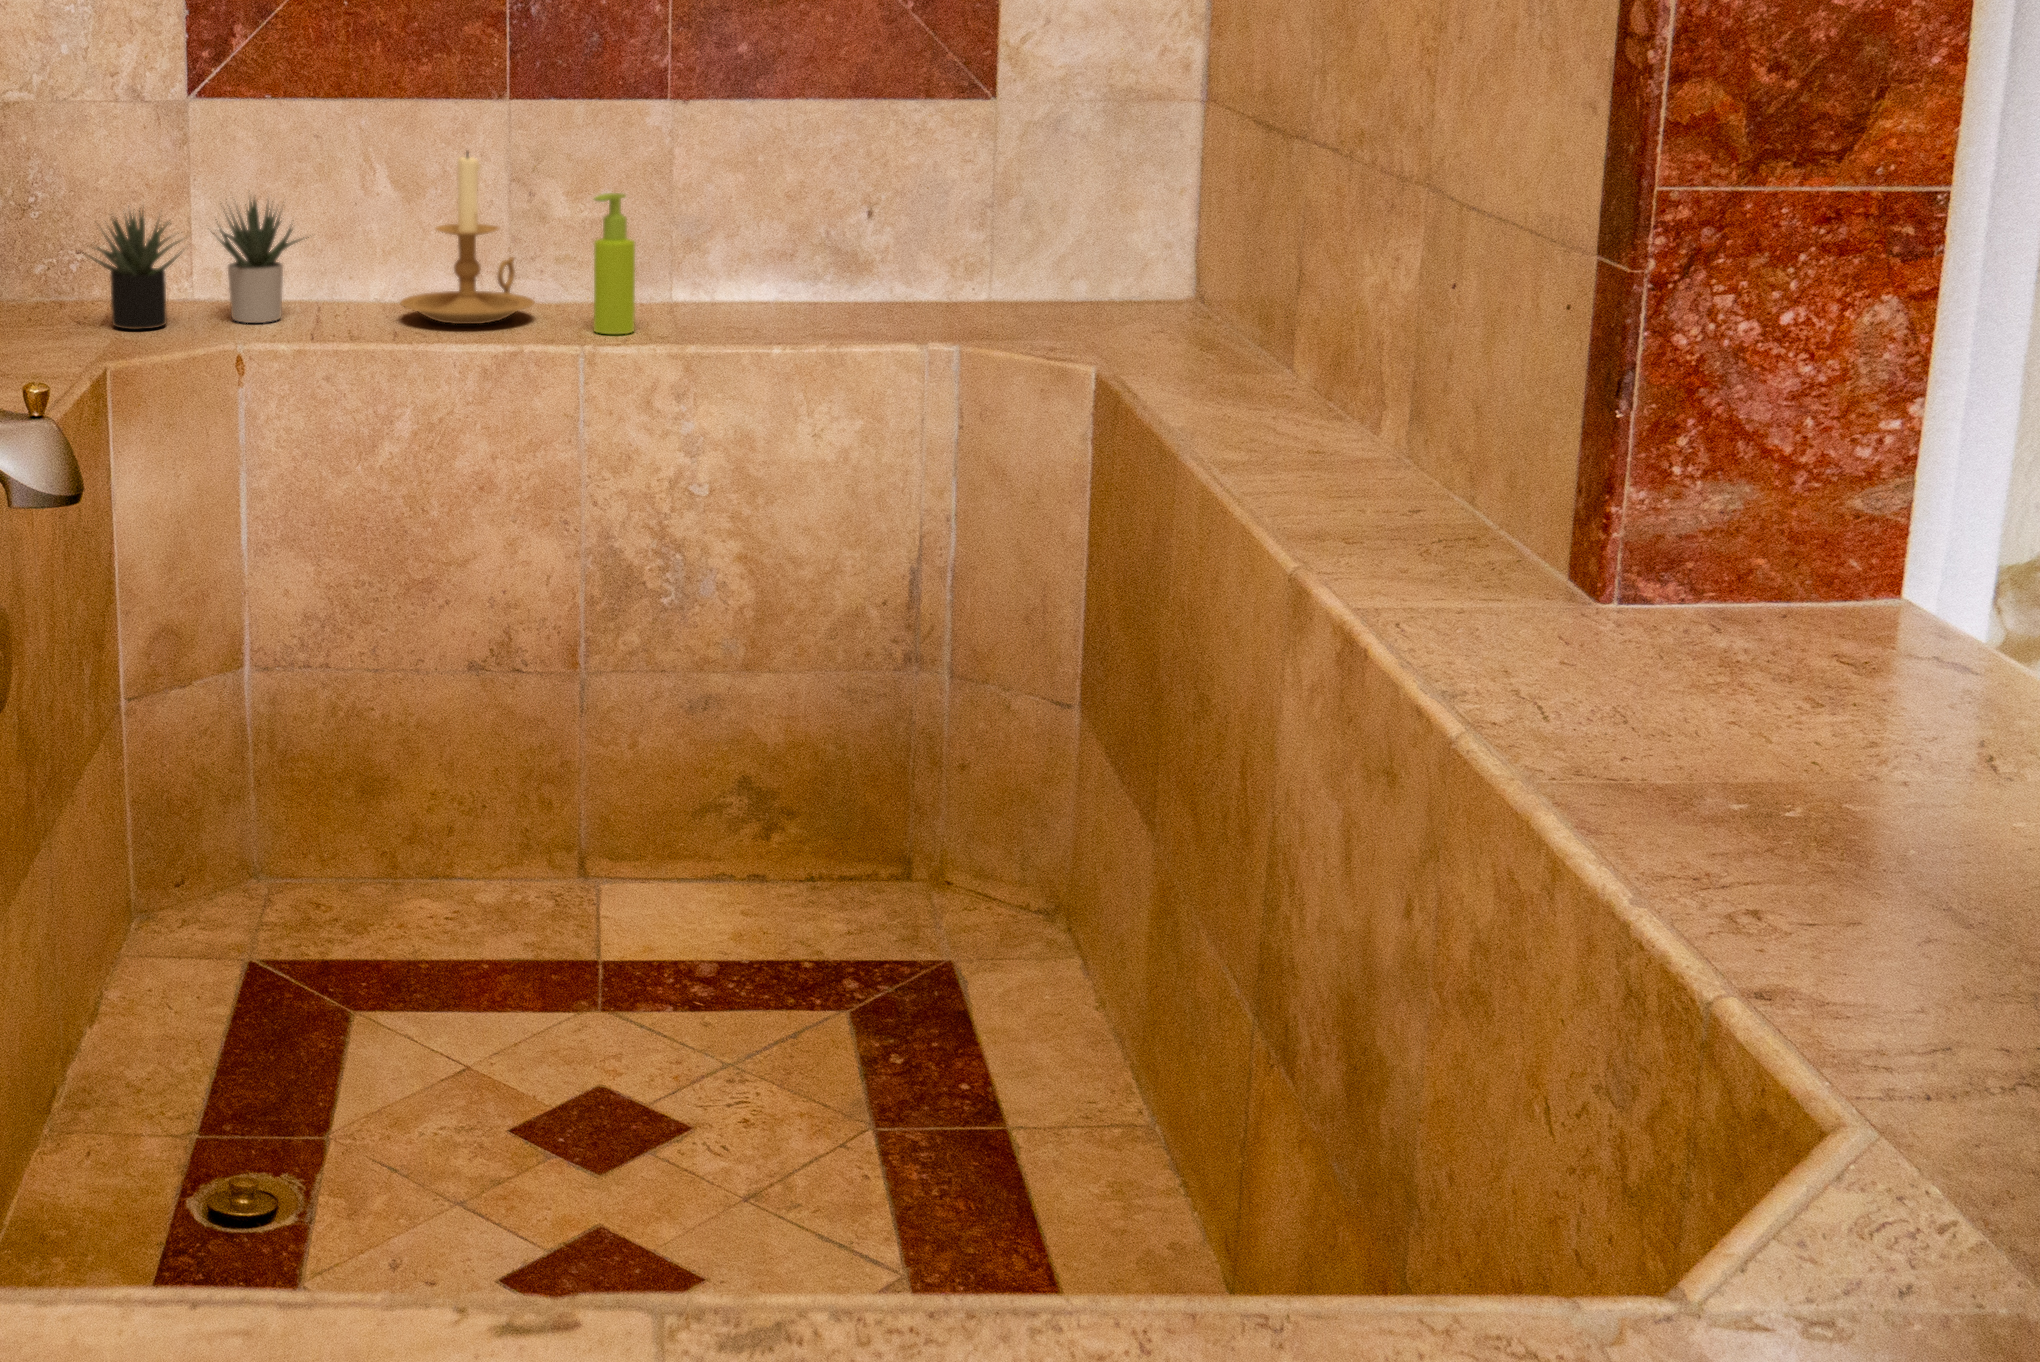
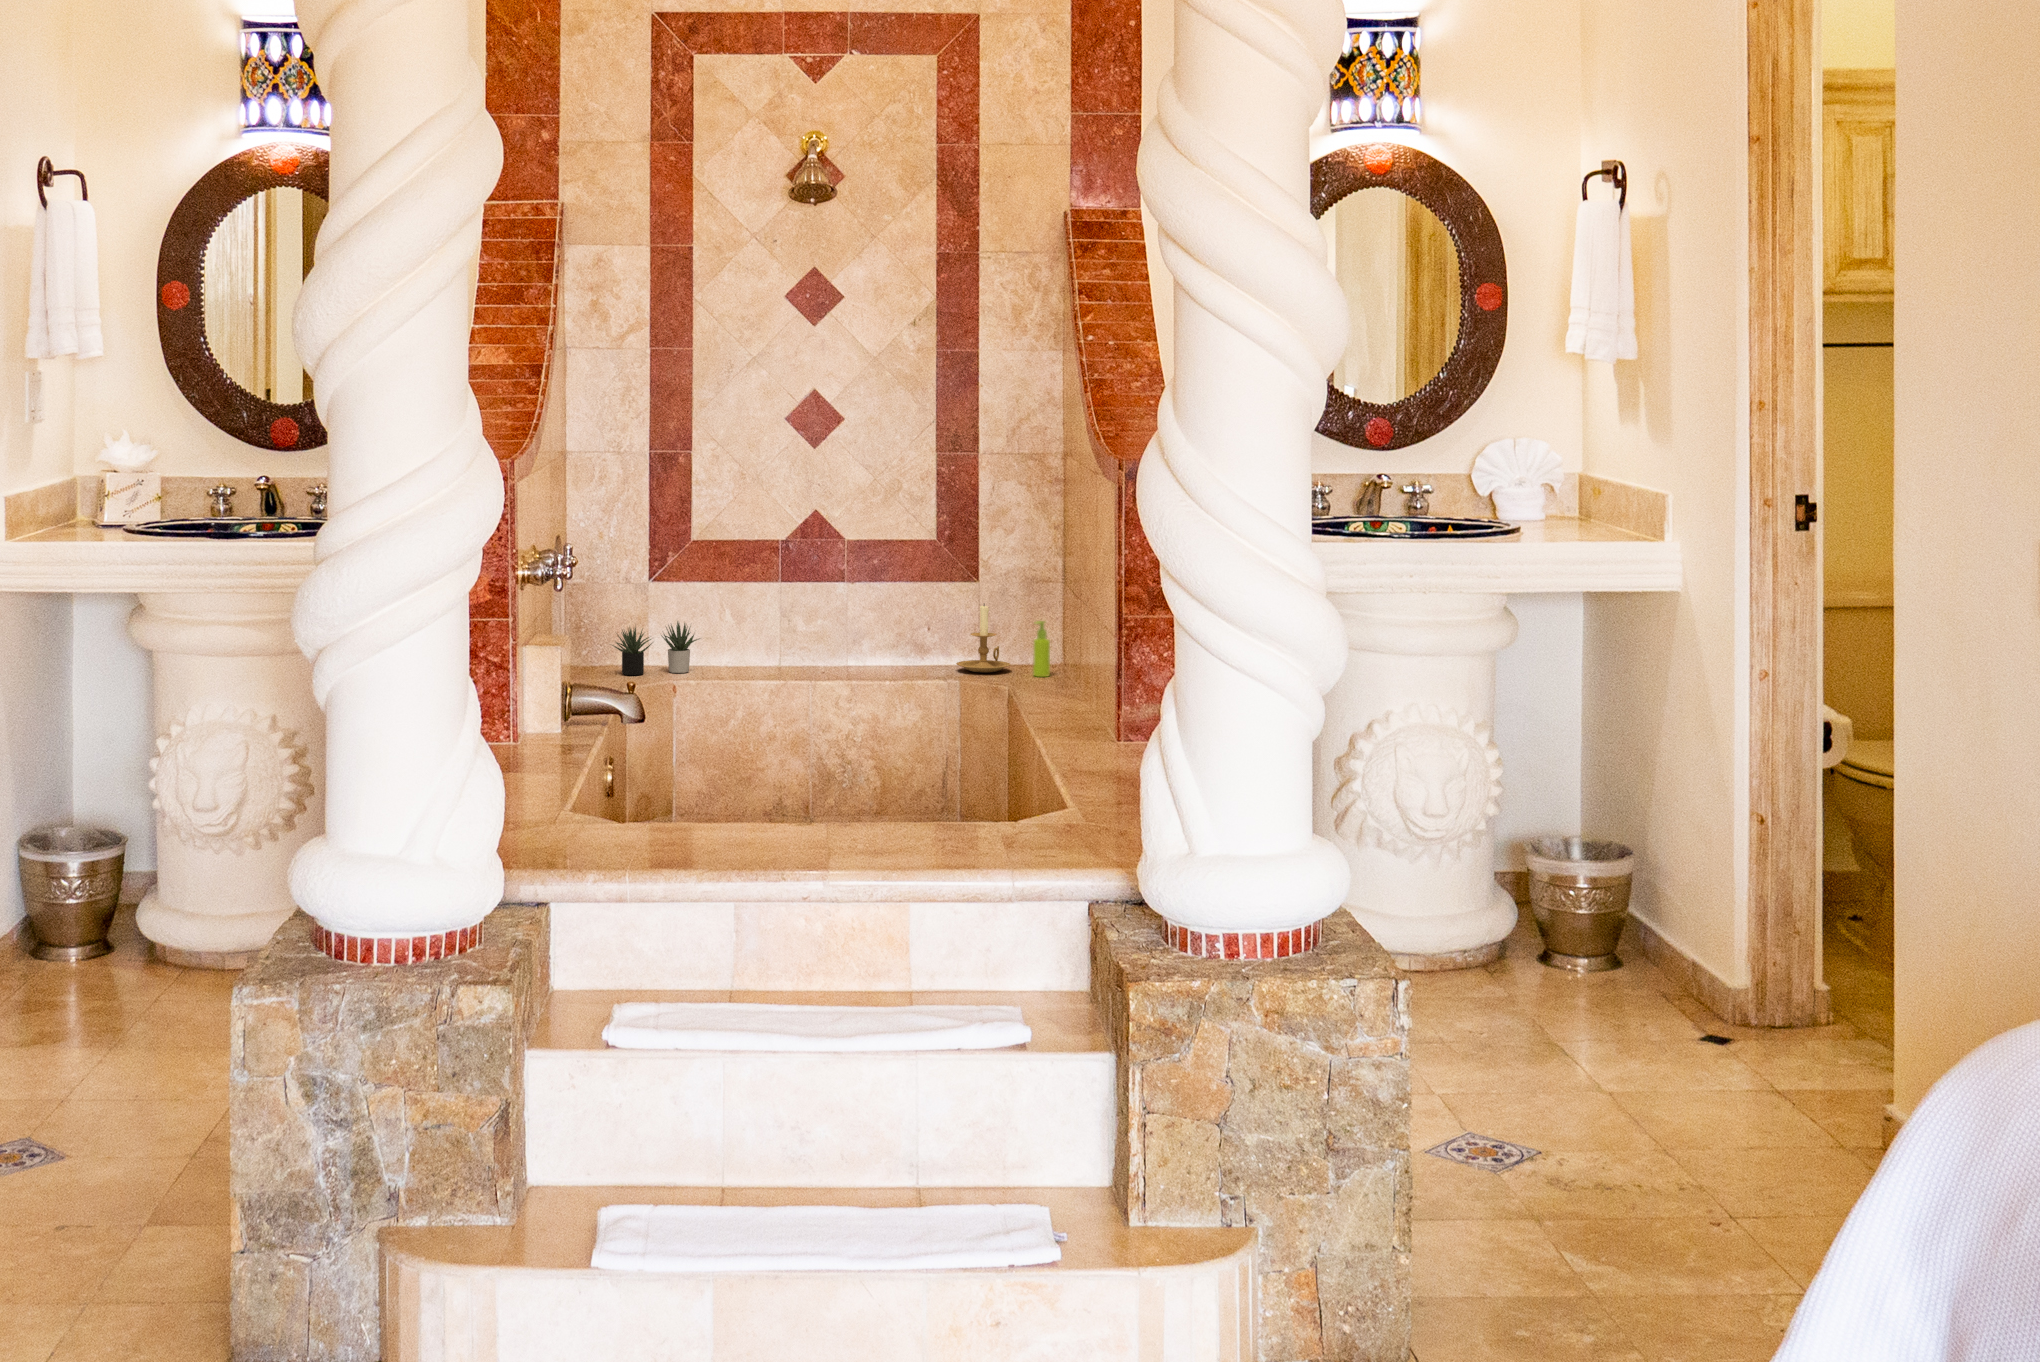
candle holder: present [400,152,534,324] -> present [956,604,1011,673]
soap dispenser: present [594,193,635,334] -> present [1033,621,1050,677]

